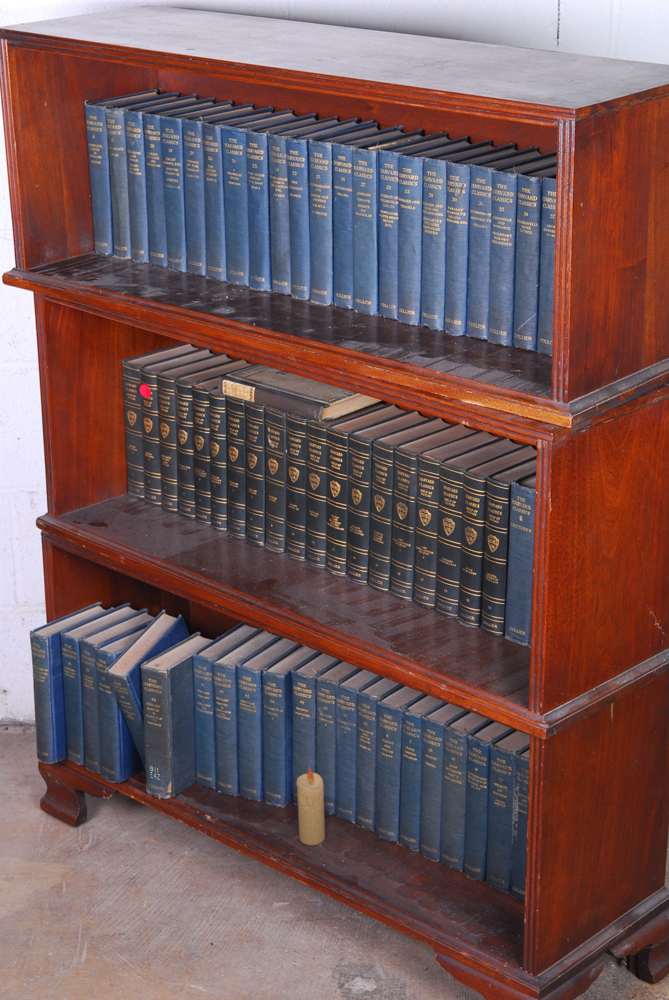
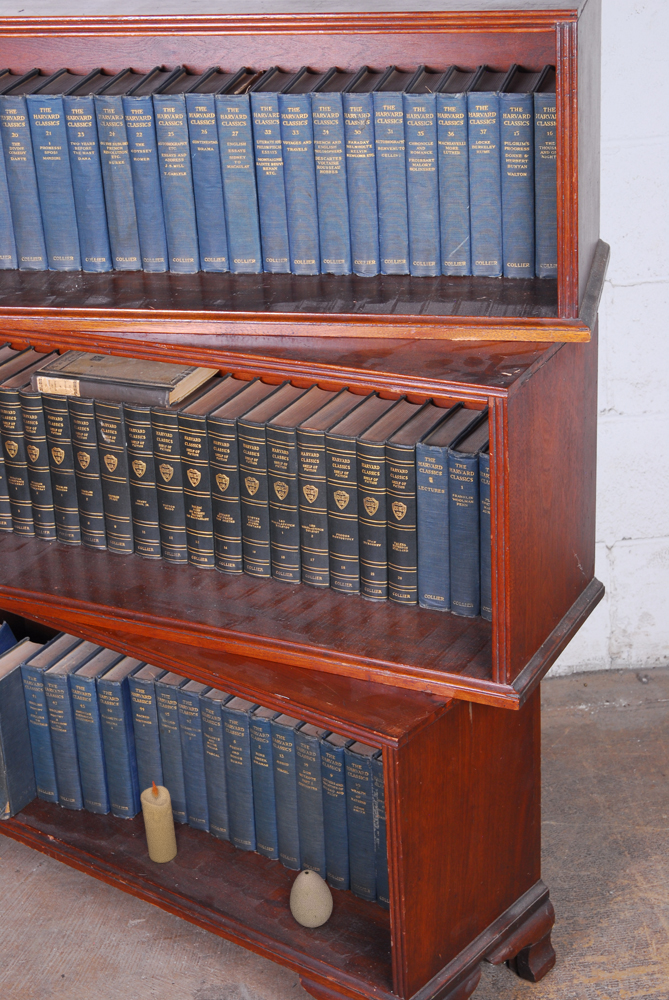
decorative egg: none [431,854,471,910] -> present [290,870,333,927]

